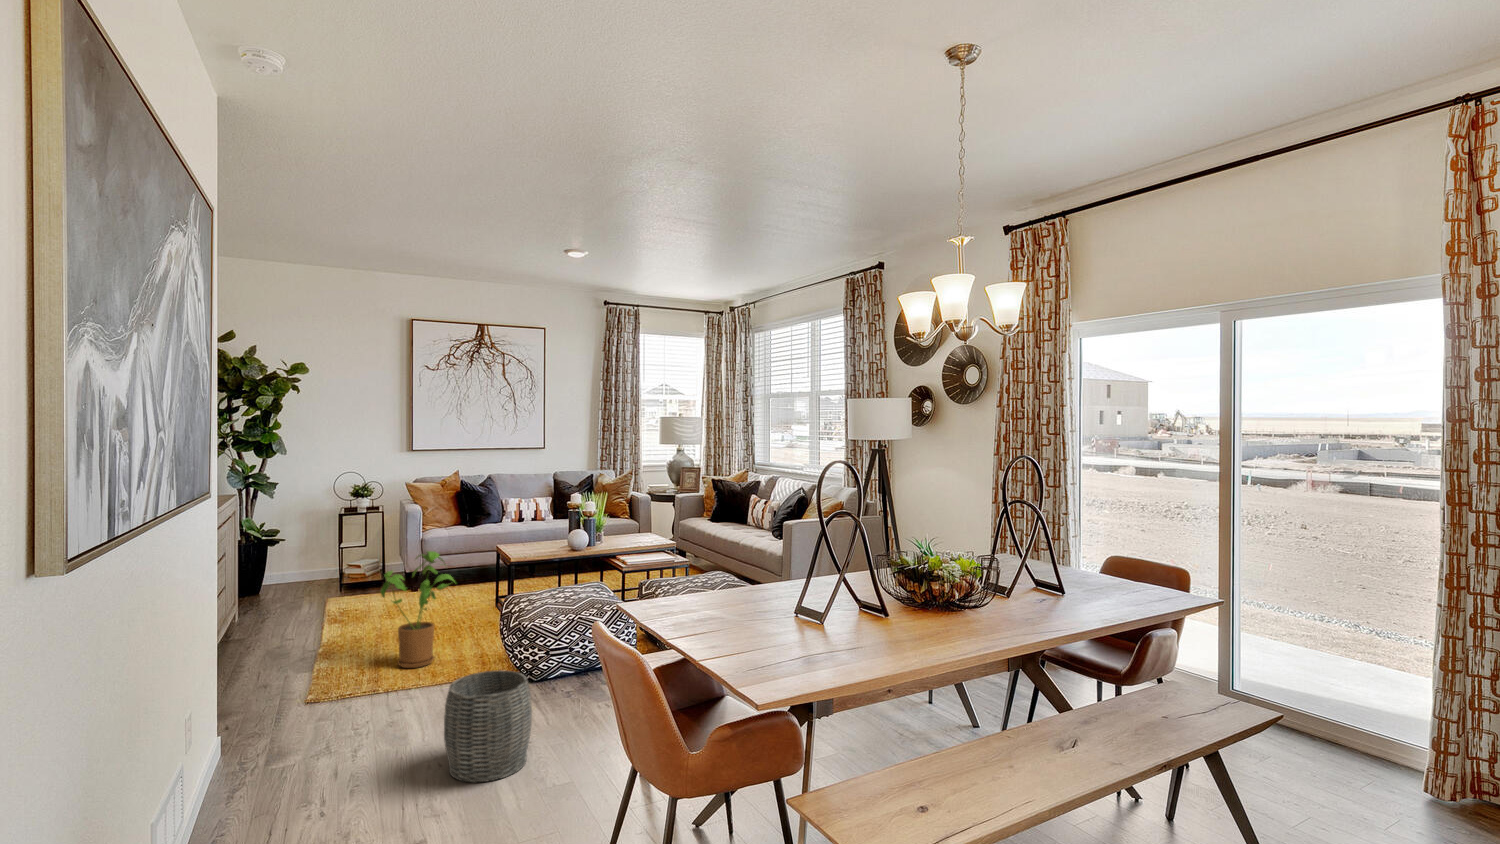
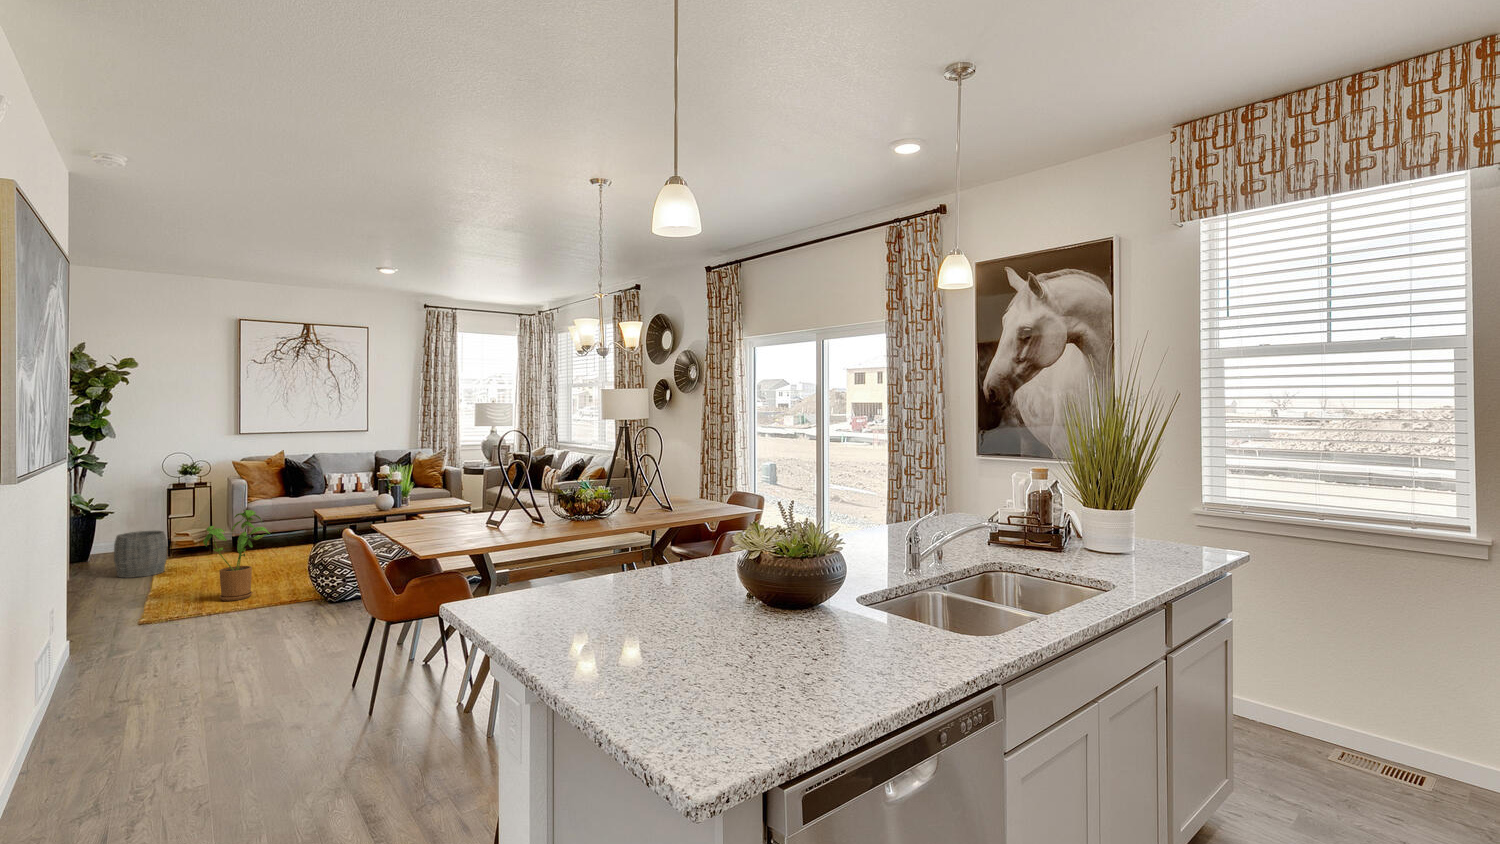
woven basket: present [444,670,532,782] -> present [114,531,167,578]

